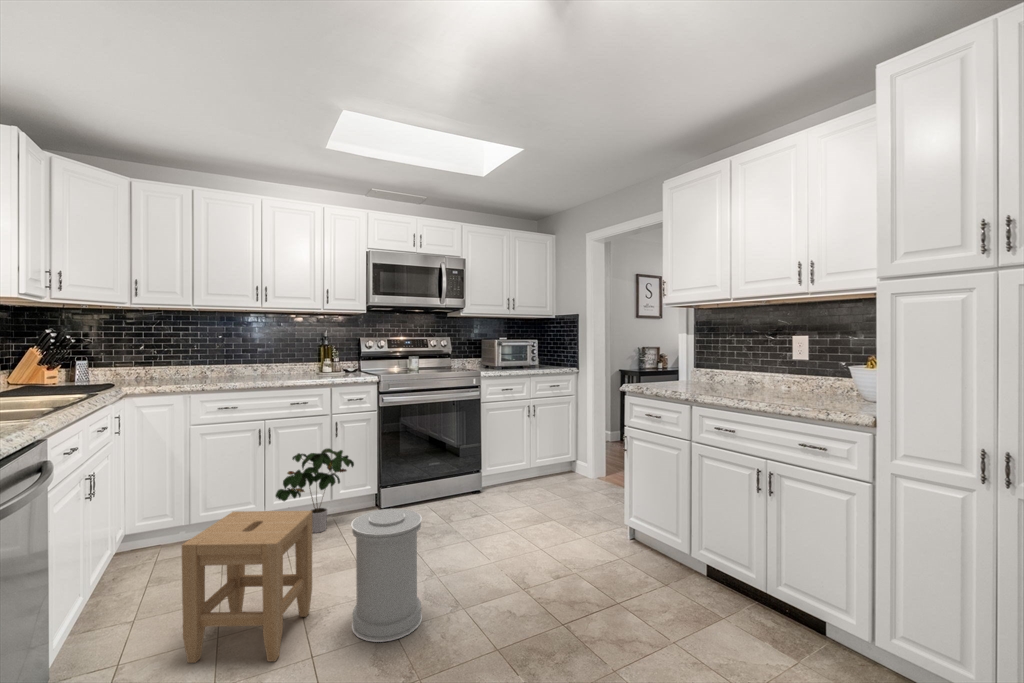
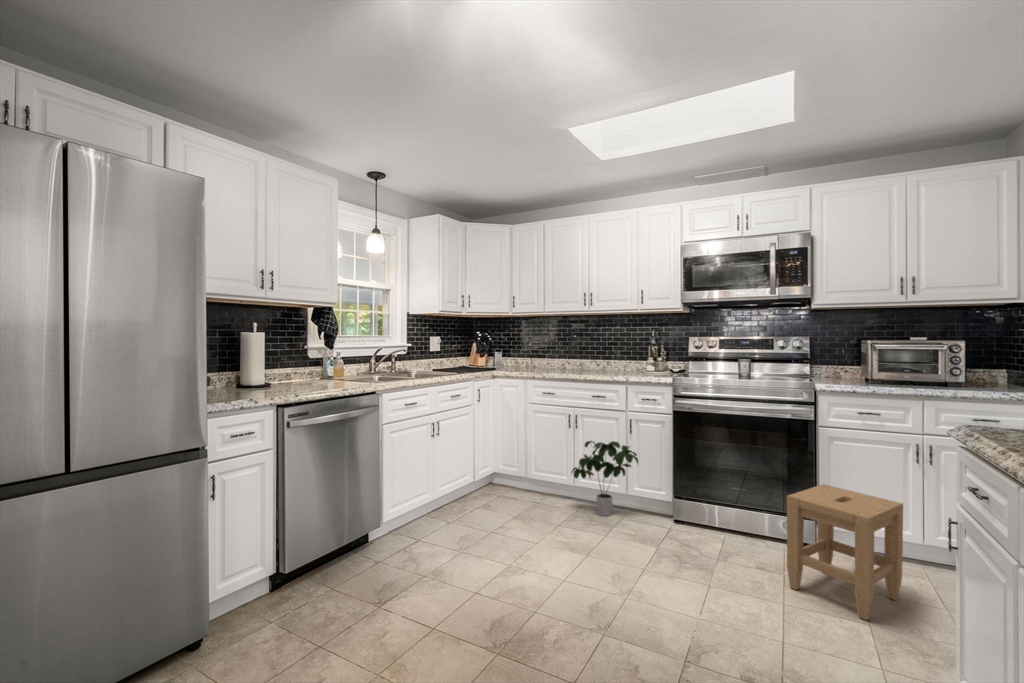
trash can: present [351,509,422,642] -> none [511,498,574,619]
stool: present [182,511,312,663] -> present [787,484,903,620]

